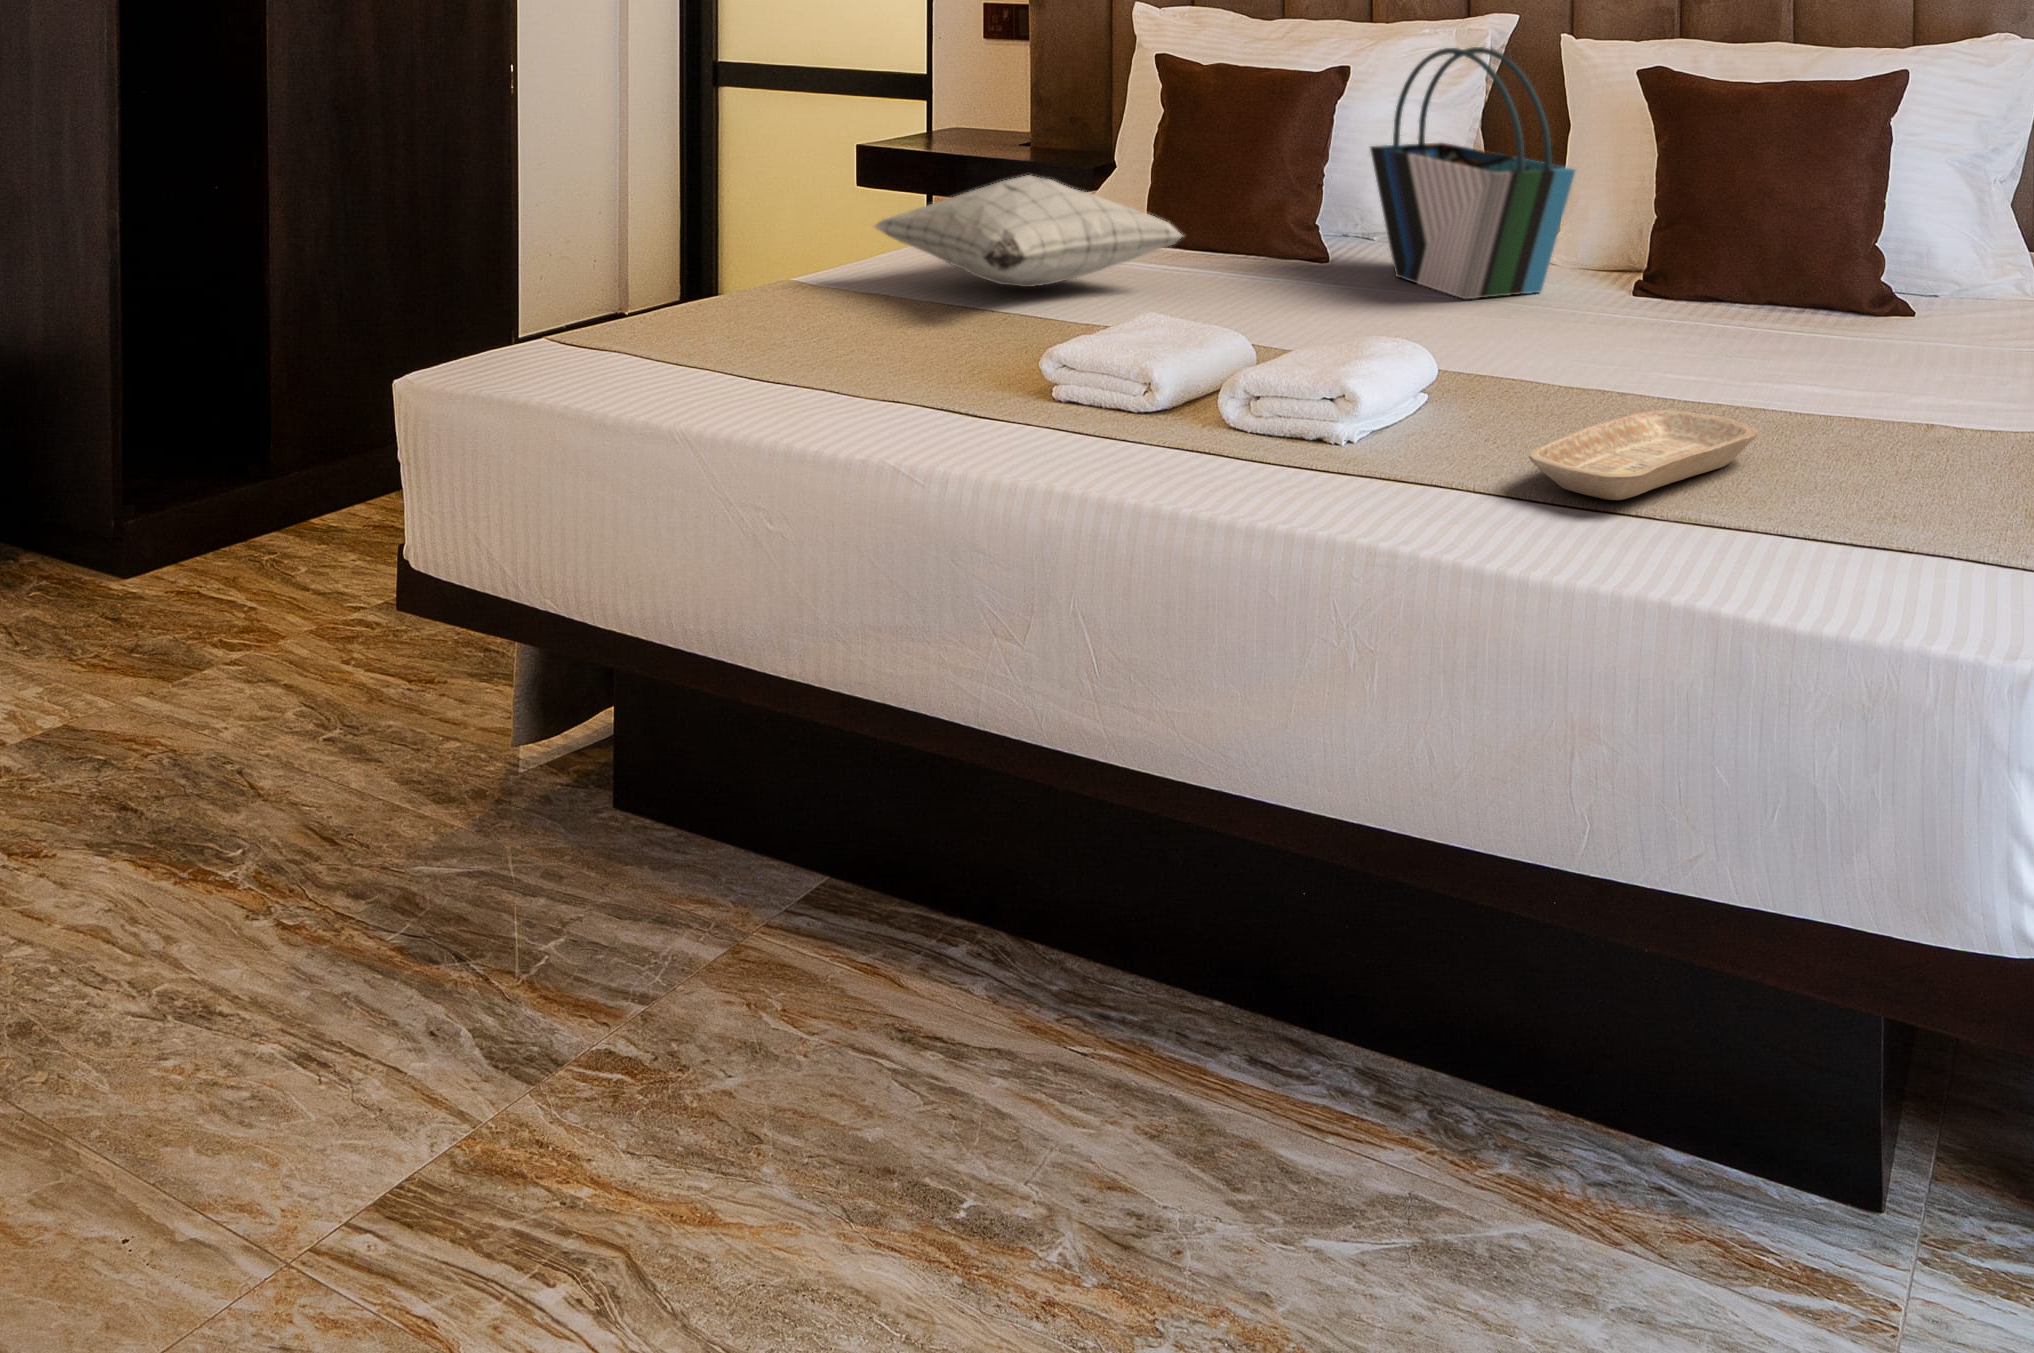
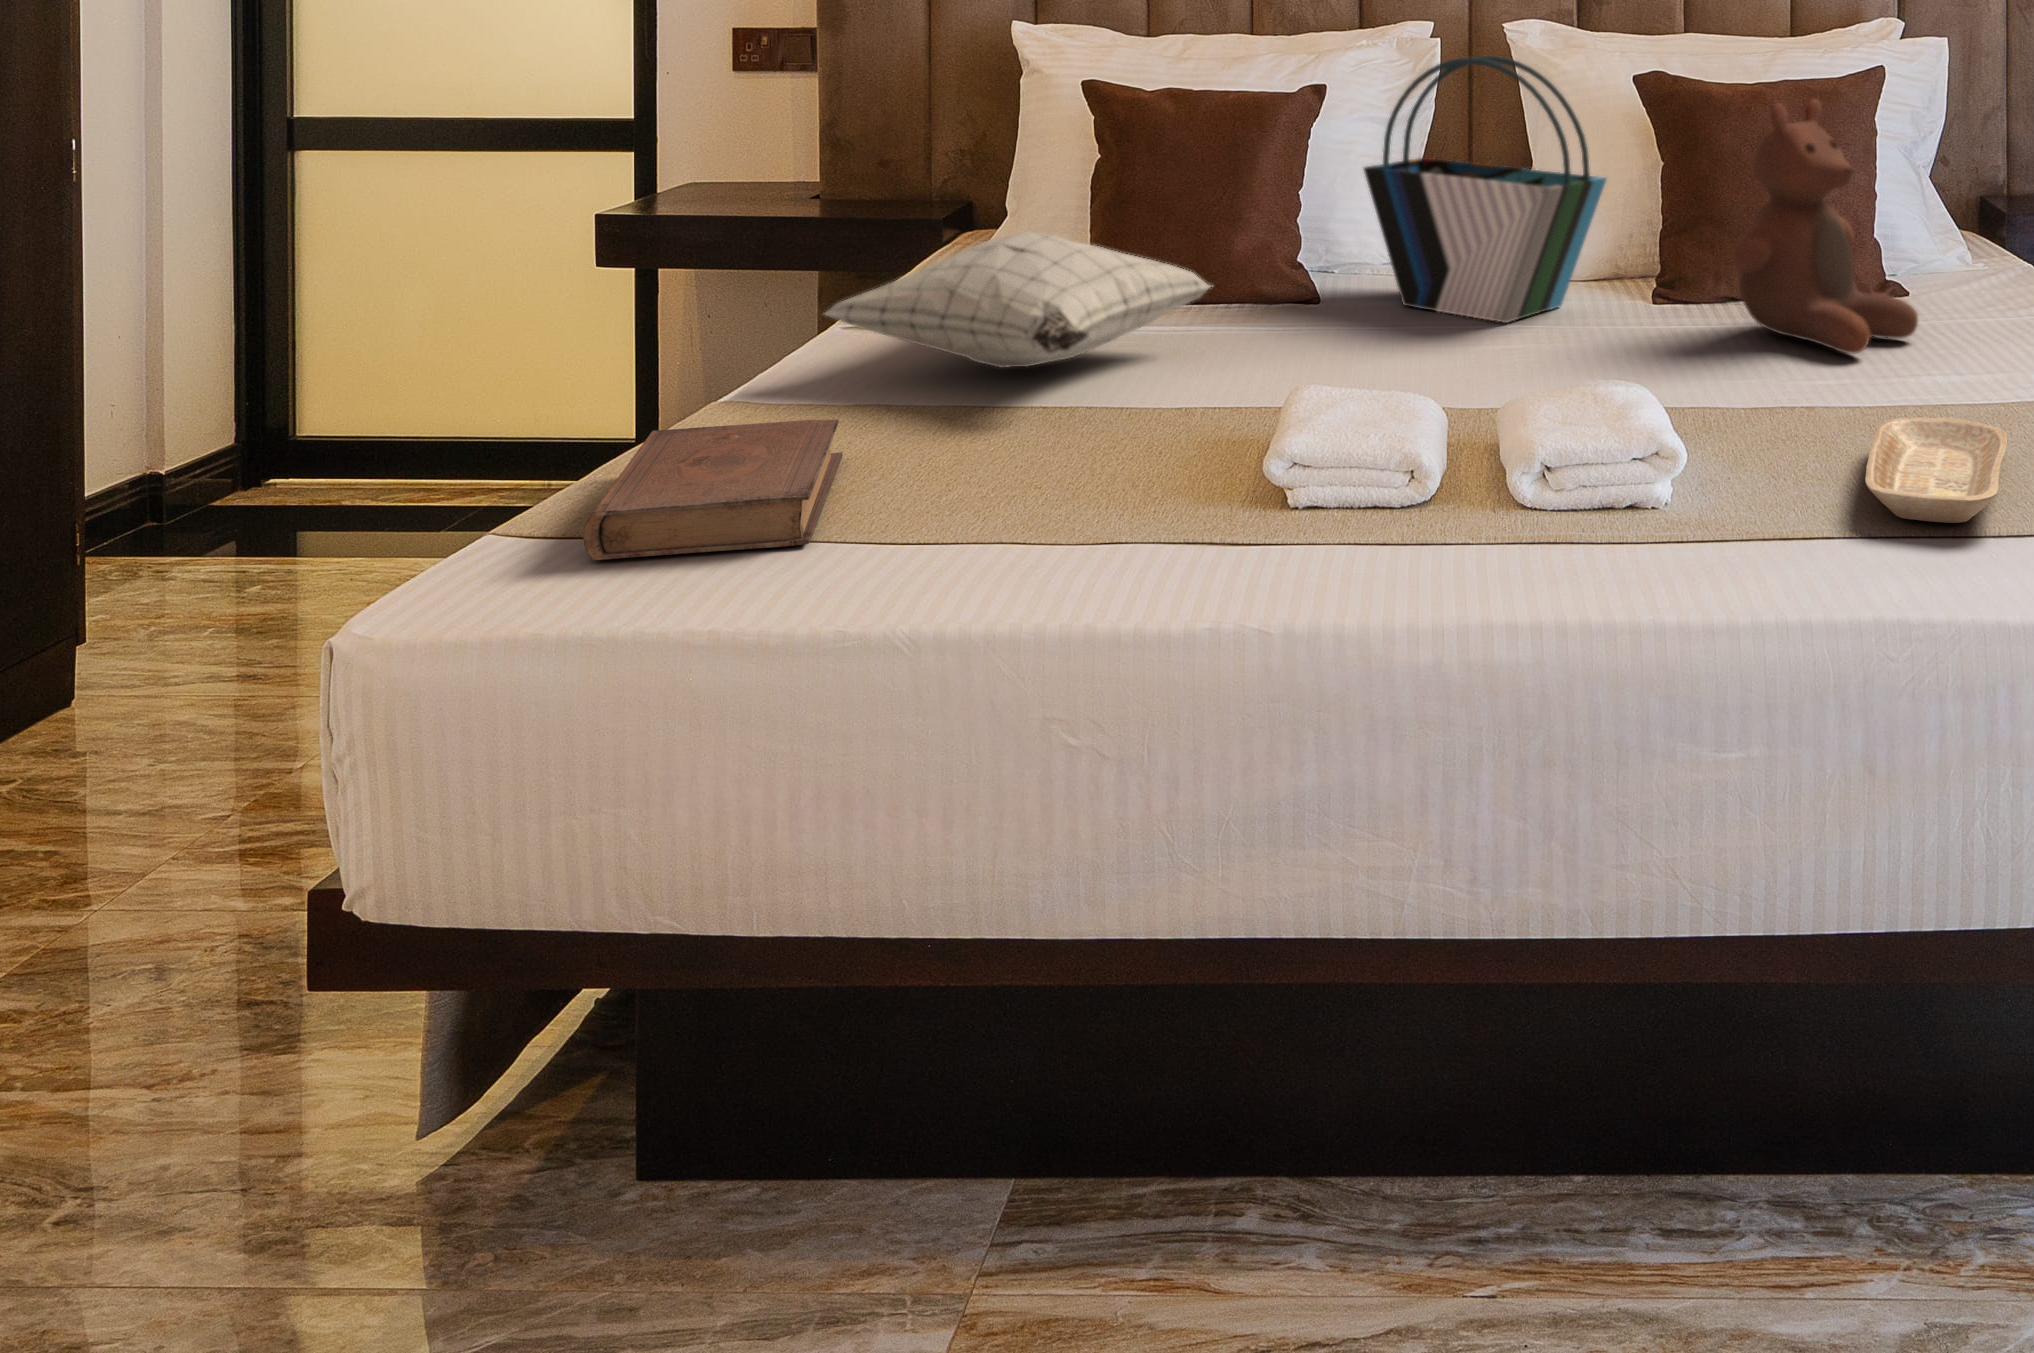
stuffed bear: none [1651,101,1862,361] -> present [1733,99,1918,354]
book: none [593,292,822,376] -> present [583,419,843,560]

